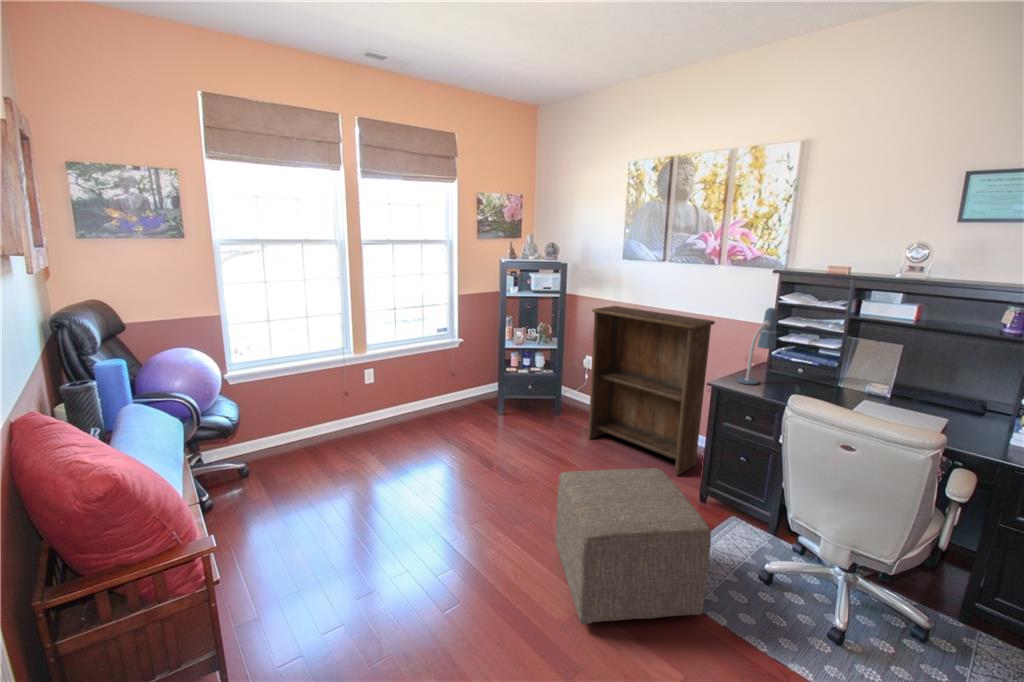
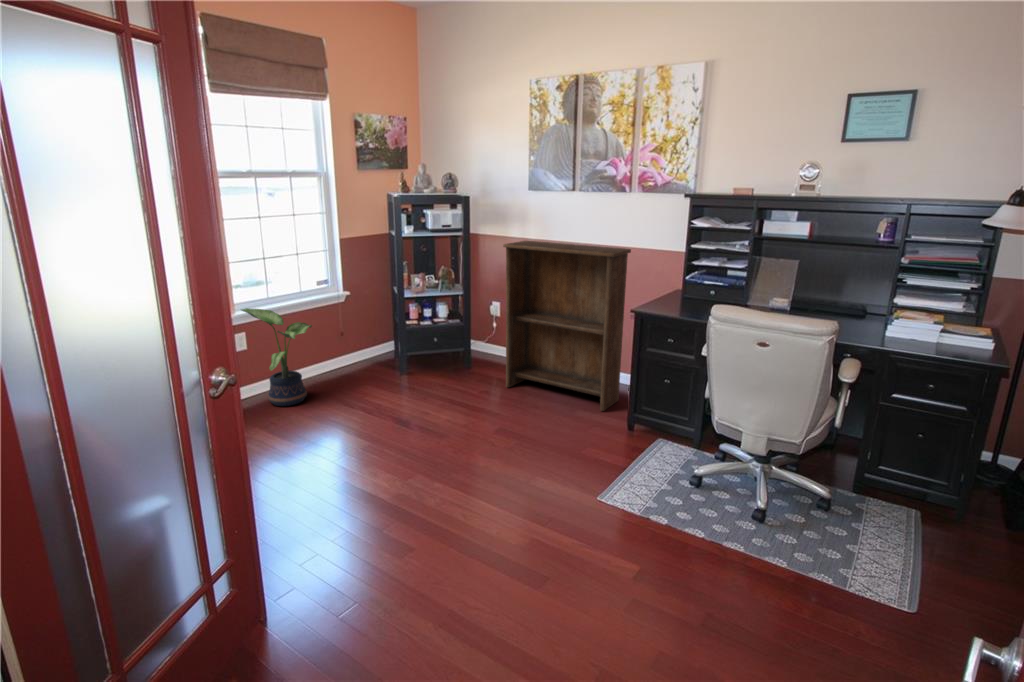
desk lamp: present [737,308,777,385] -> none [657,231,691,308]
potted plant: none [370,352,426,436] -> present [242,308,312,406]
ottoman: present [556,468,711,624] -> none [497,394,652,544]

